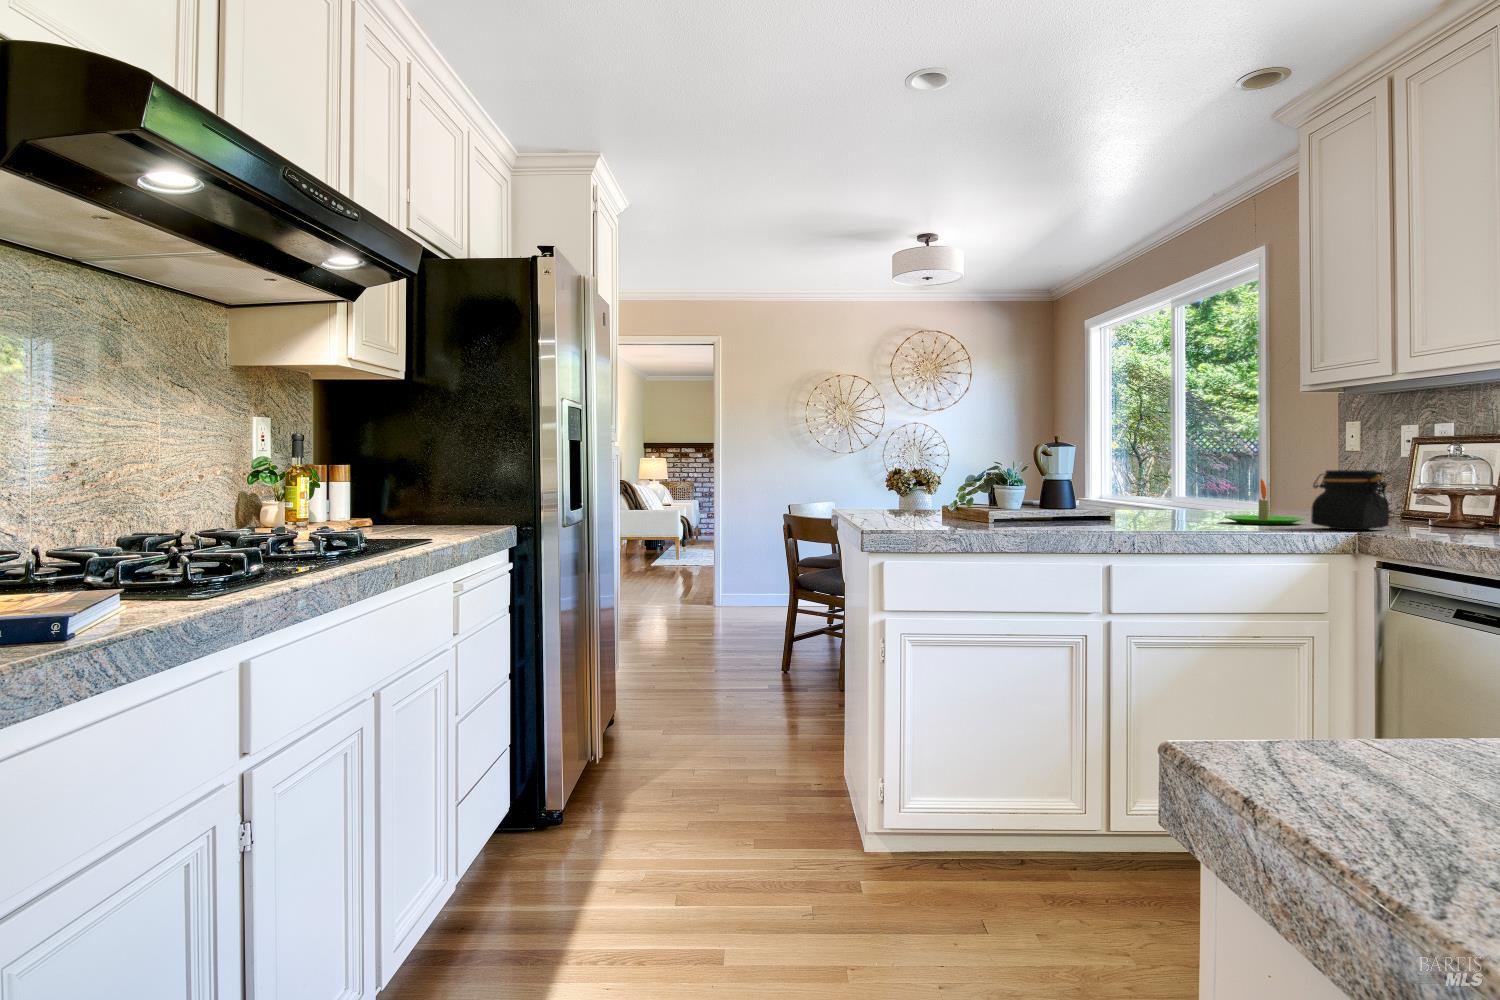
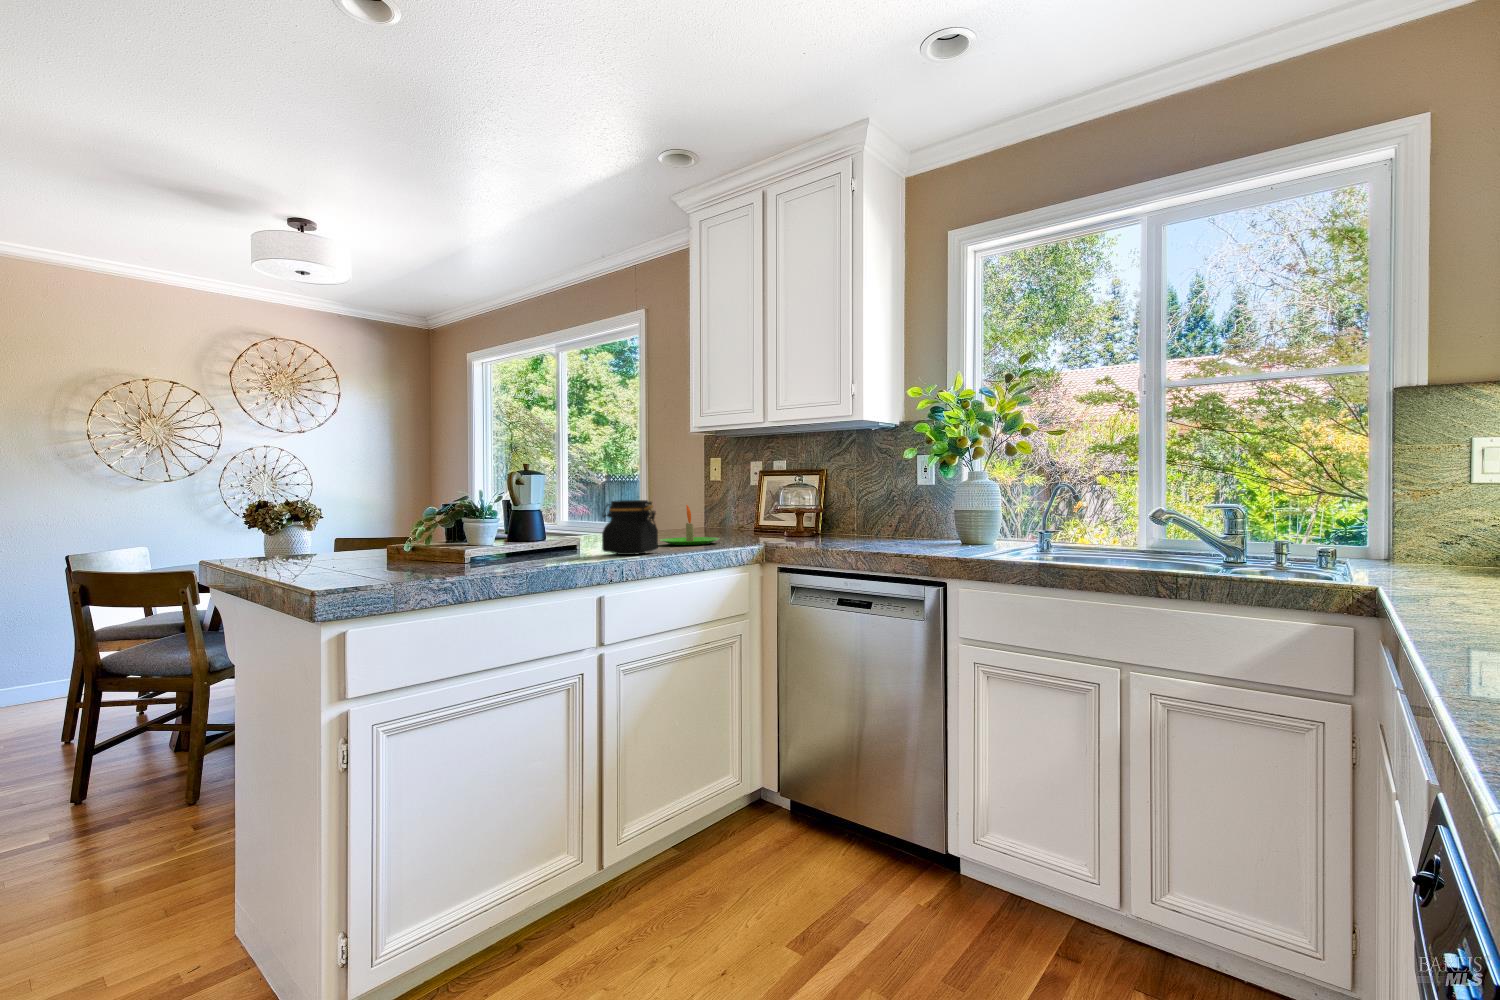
jar: present [1311,470,1389,530] -> present [602,500,658,555]

